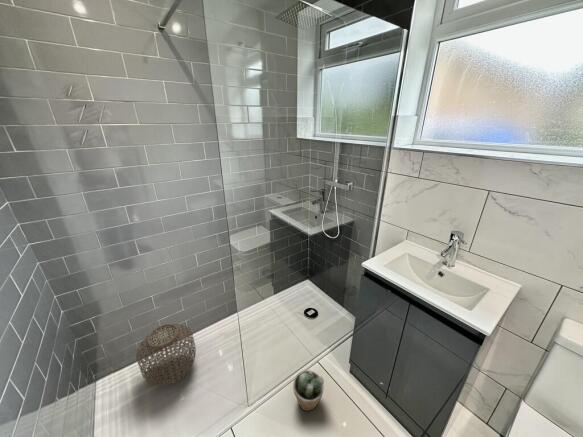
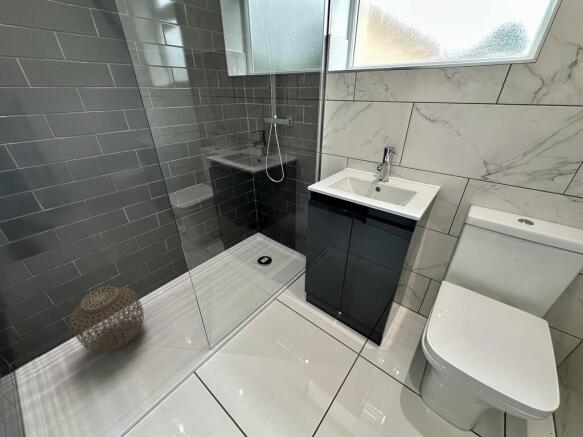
potted plant: present [293,370,324,411] -> none [253,302,283,340]

